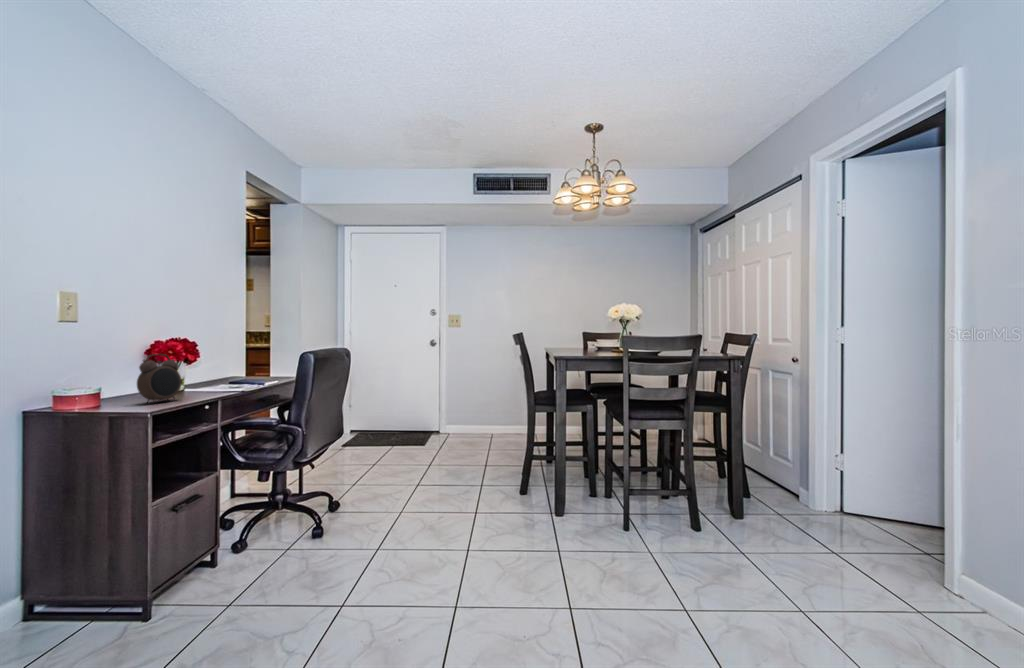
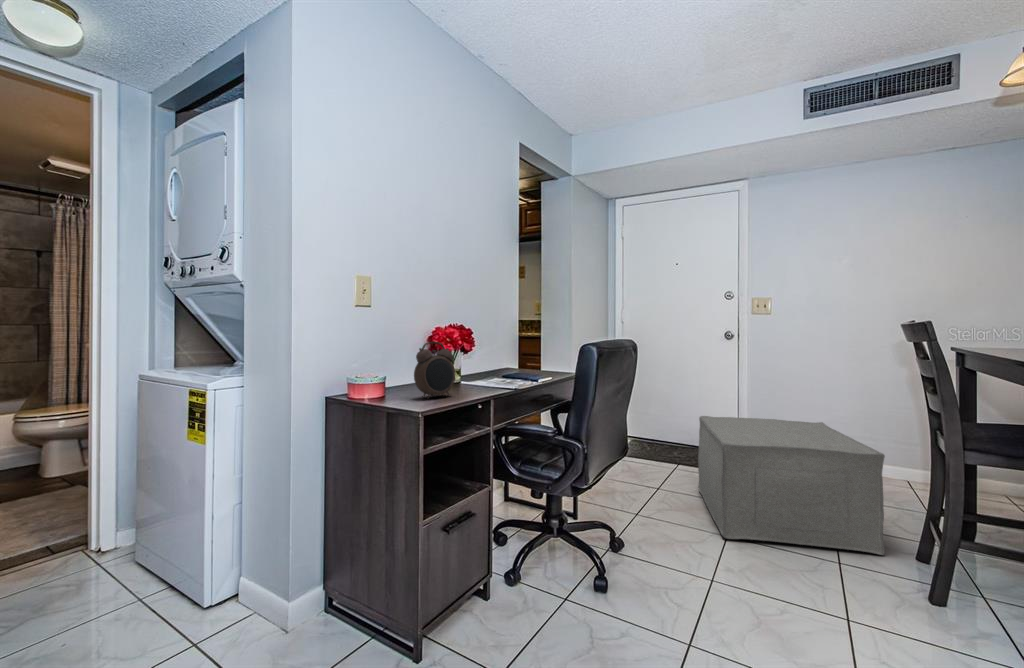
ottoman: none [405,401,509,487] -> present [698,416,885,555]

